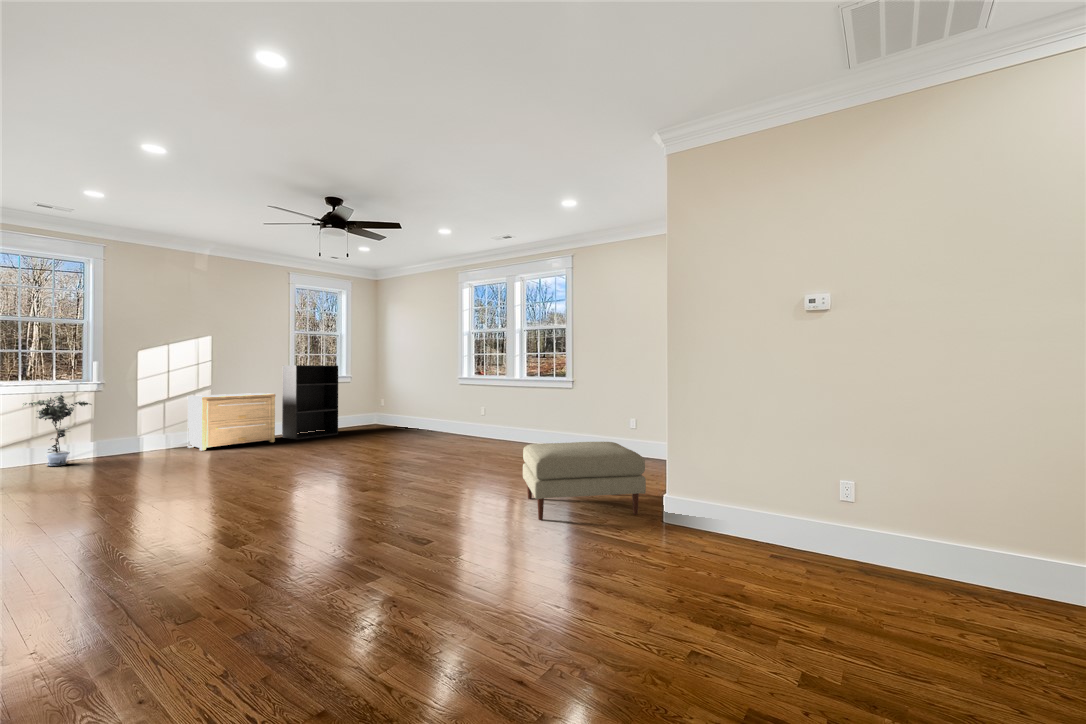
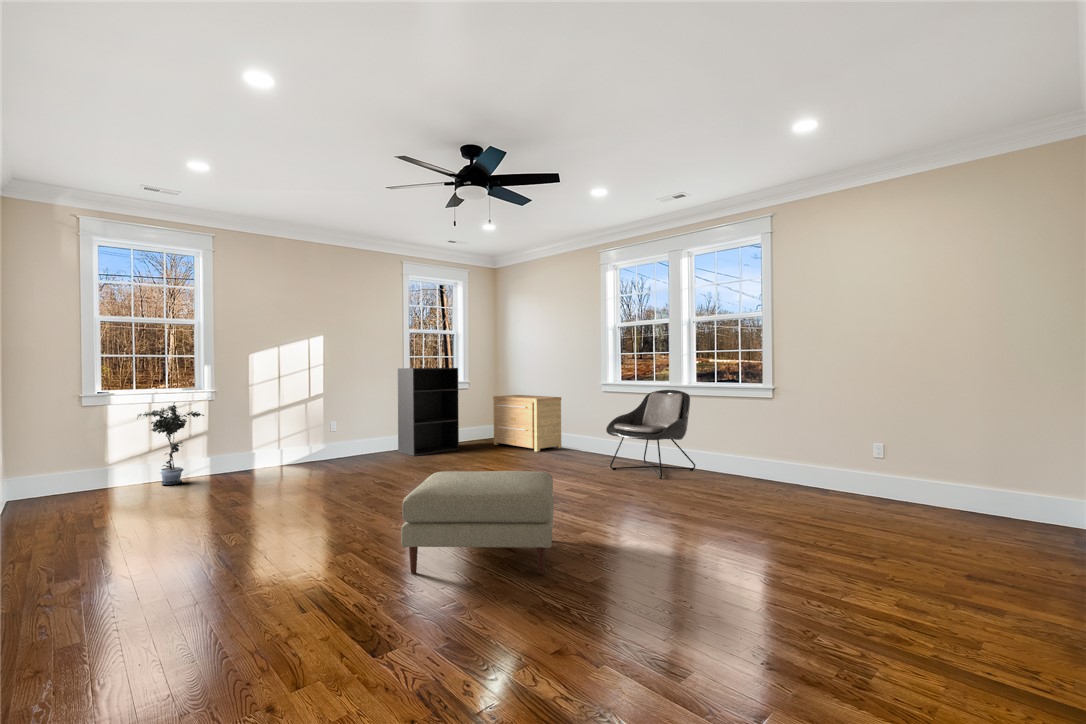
lounge chair: none [456,383,523,448] -> present [606,390,695,479]
side table: present [188,393,276,451] -> present [493,395,561,452]
ottoman: present [523,442,646,520] -> present [401,471,554,575]

